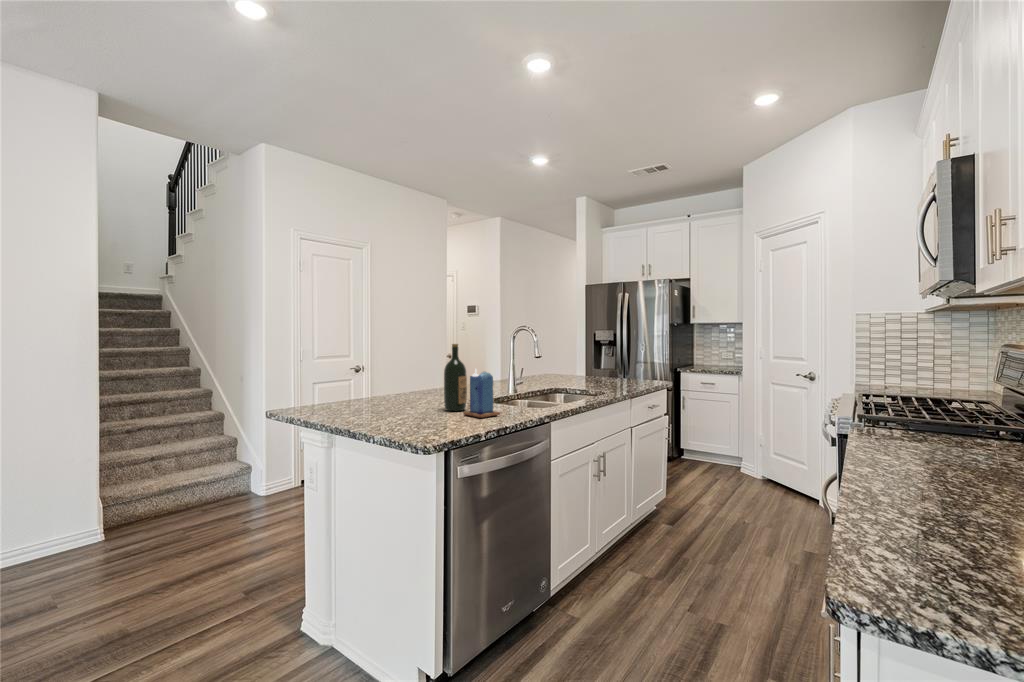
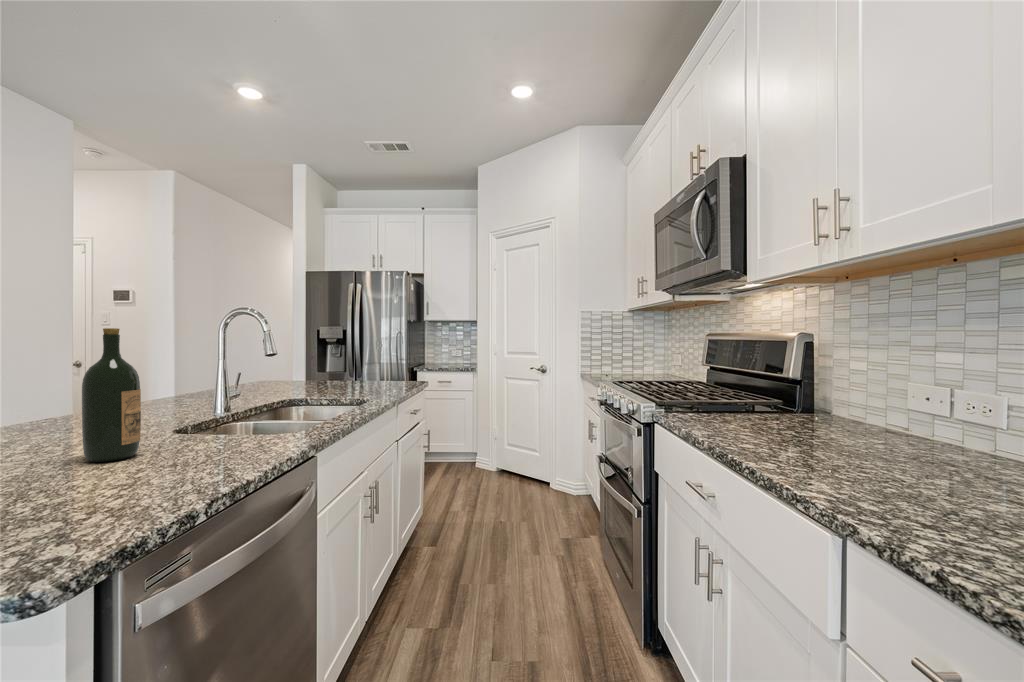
candle: present [463,369,500,418] -> none [135,374,222,469]

